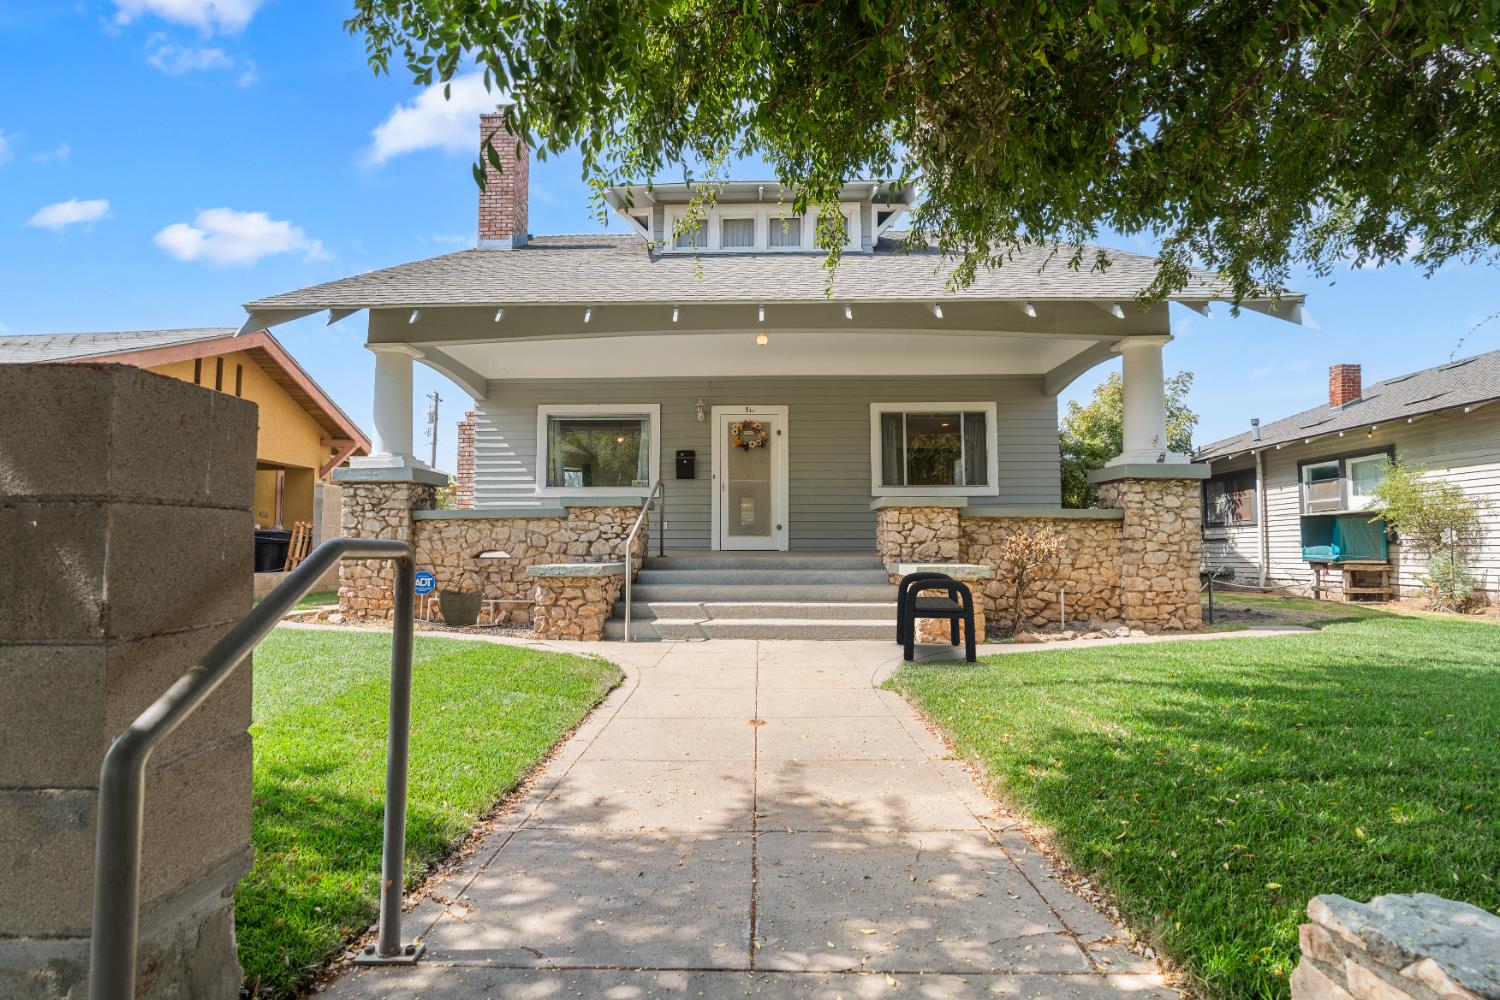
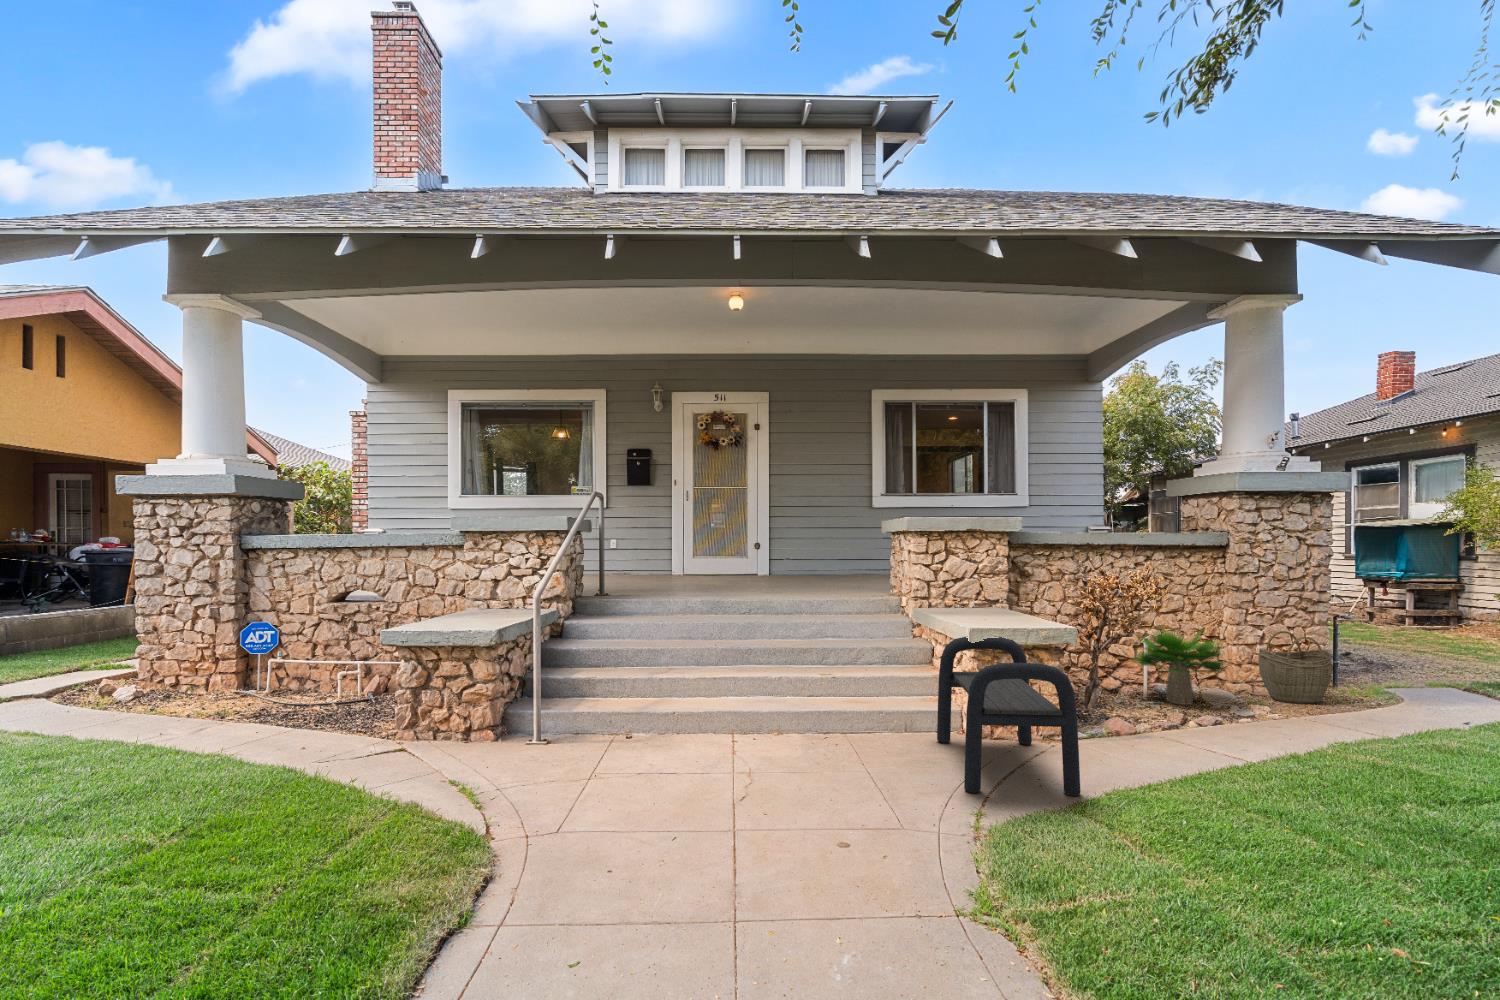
potted plant: none [1046,574,1120,631] -> present [1135,628,1226,705]
woven basket: present [439,579,483,626] -> present [1259,631,1332,704]

